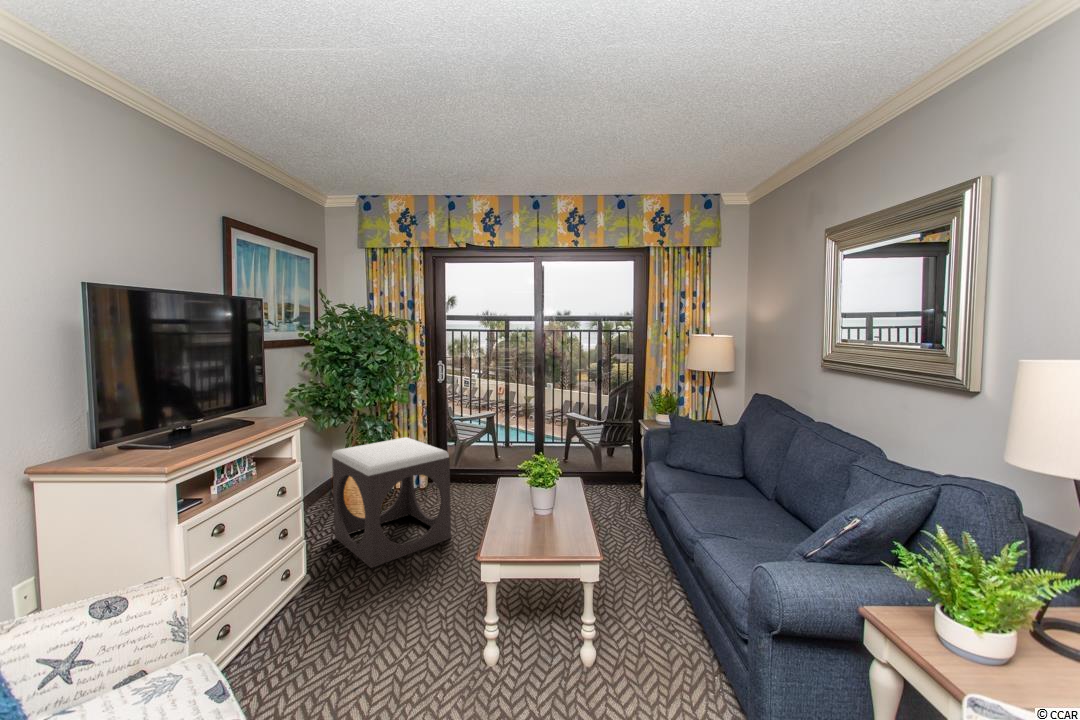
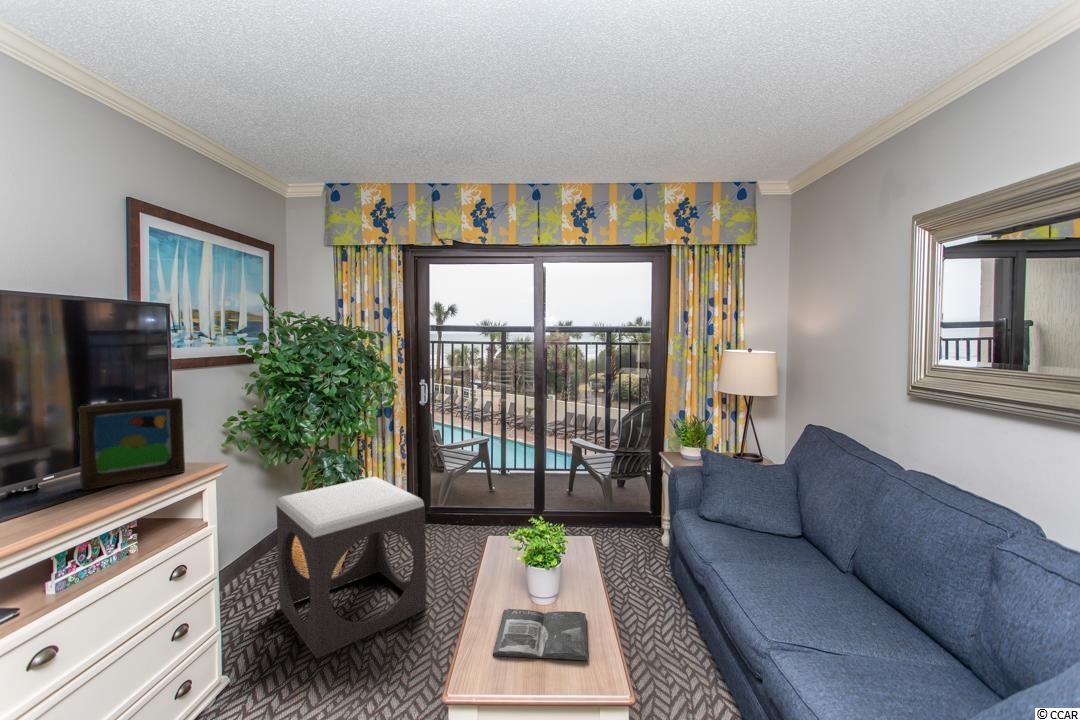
picture frame: none [208,368,279,432] -> present [78,398,185,490]
magazine: none [509,516,574,542] -> present [493,609,588,660]

